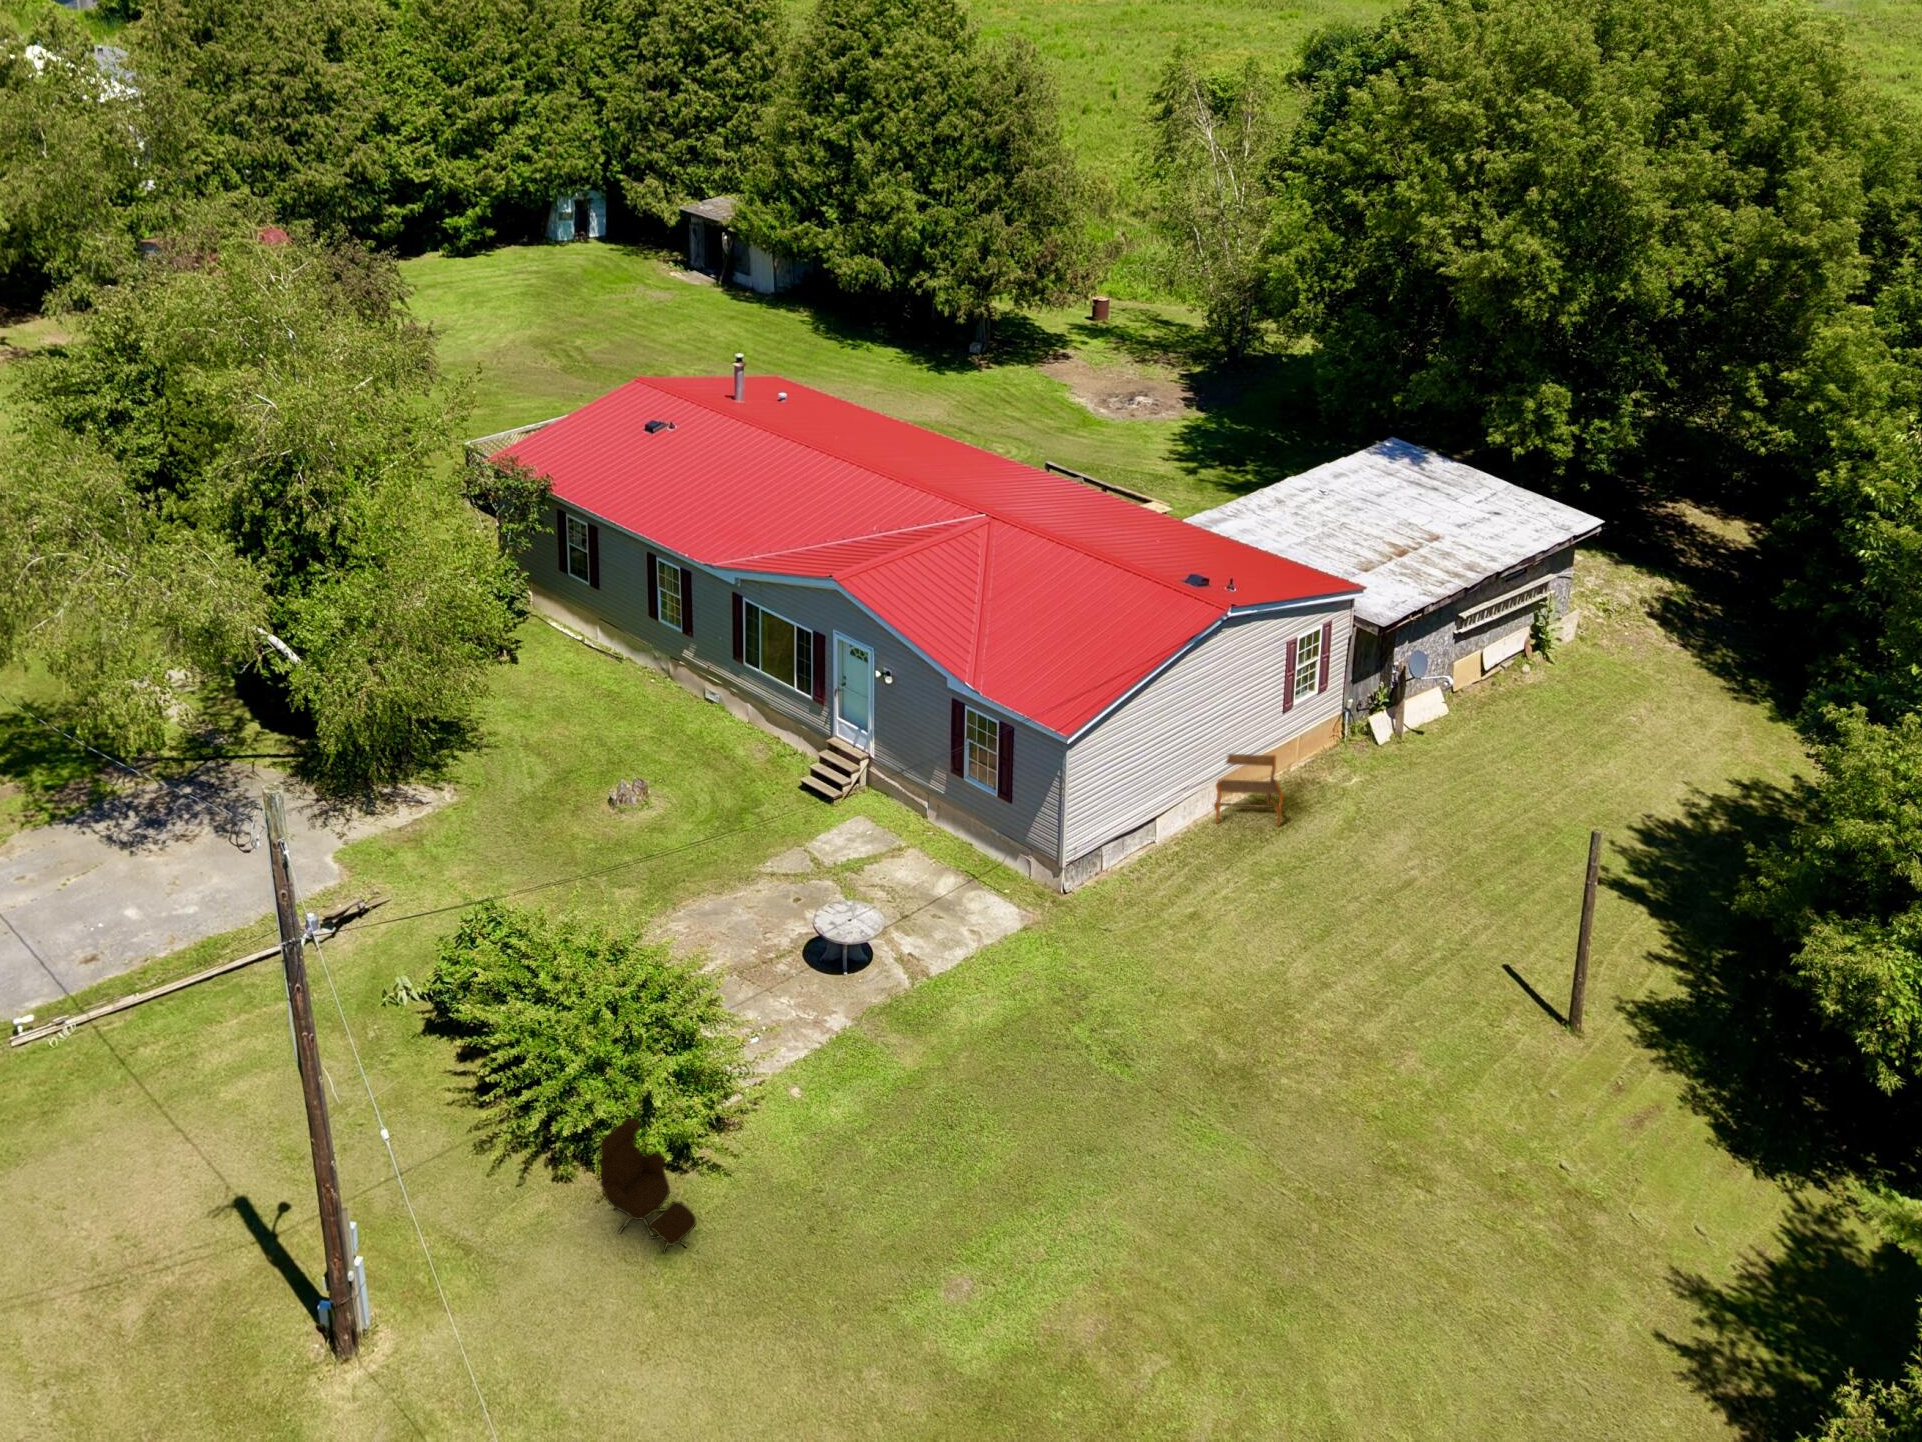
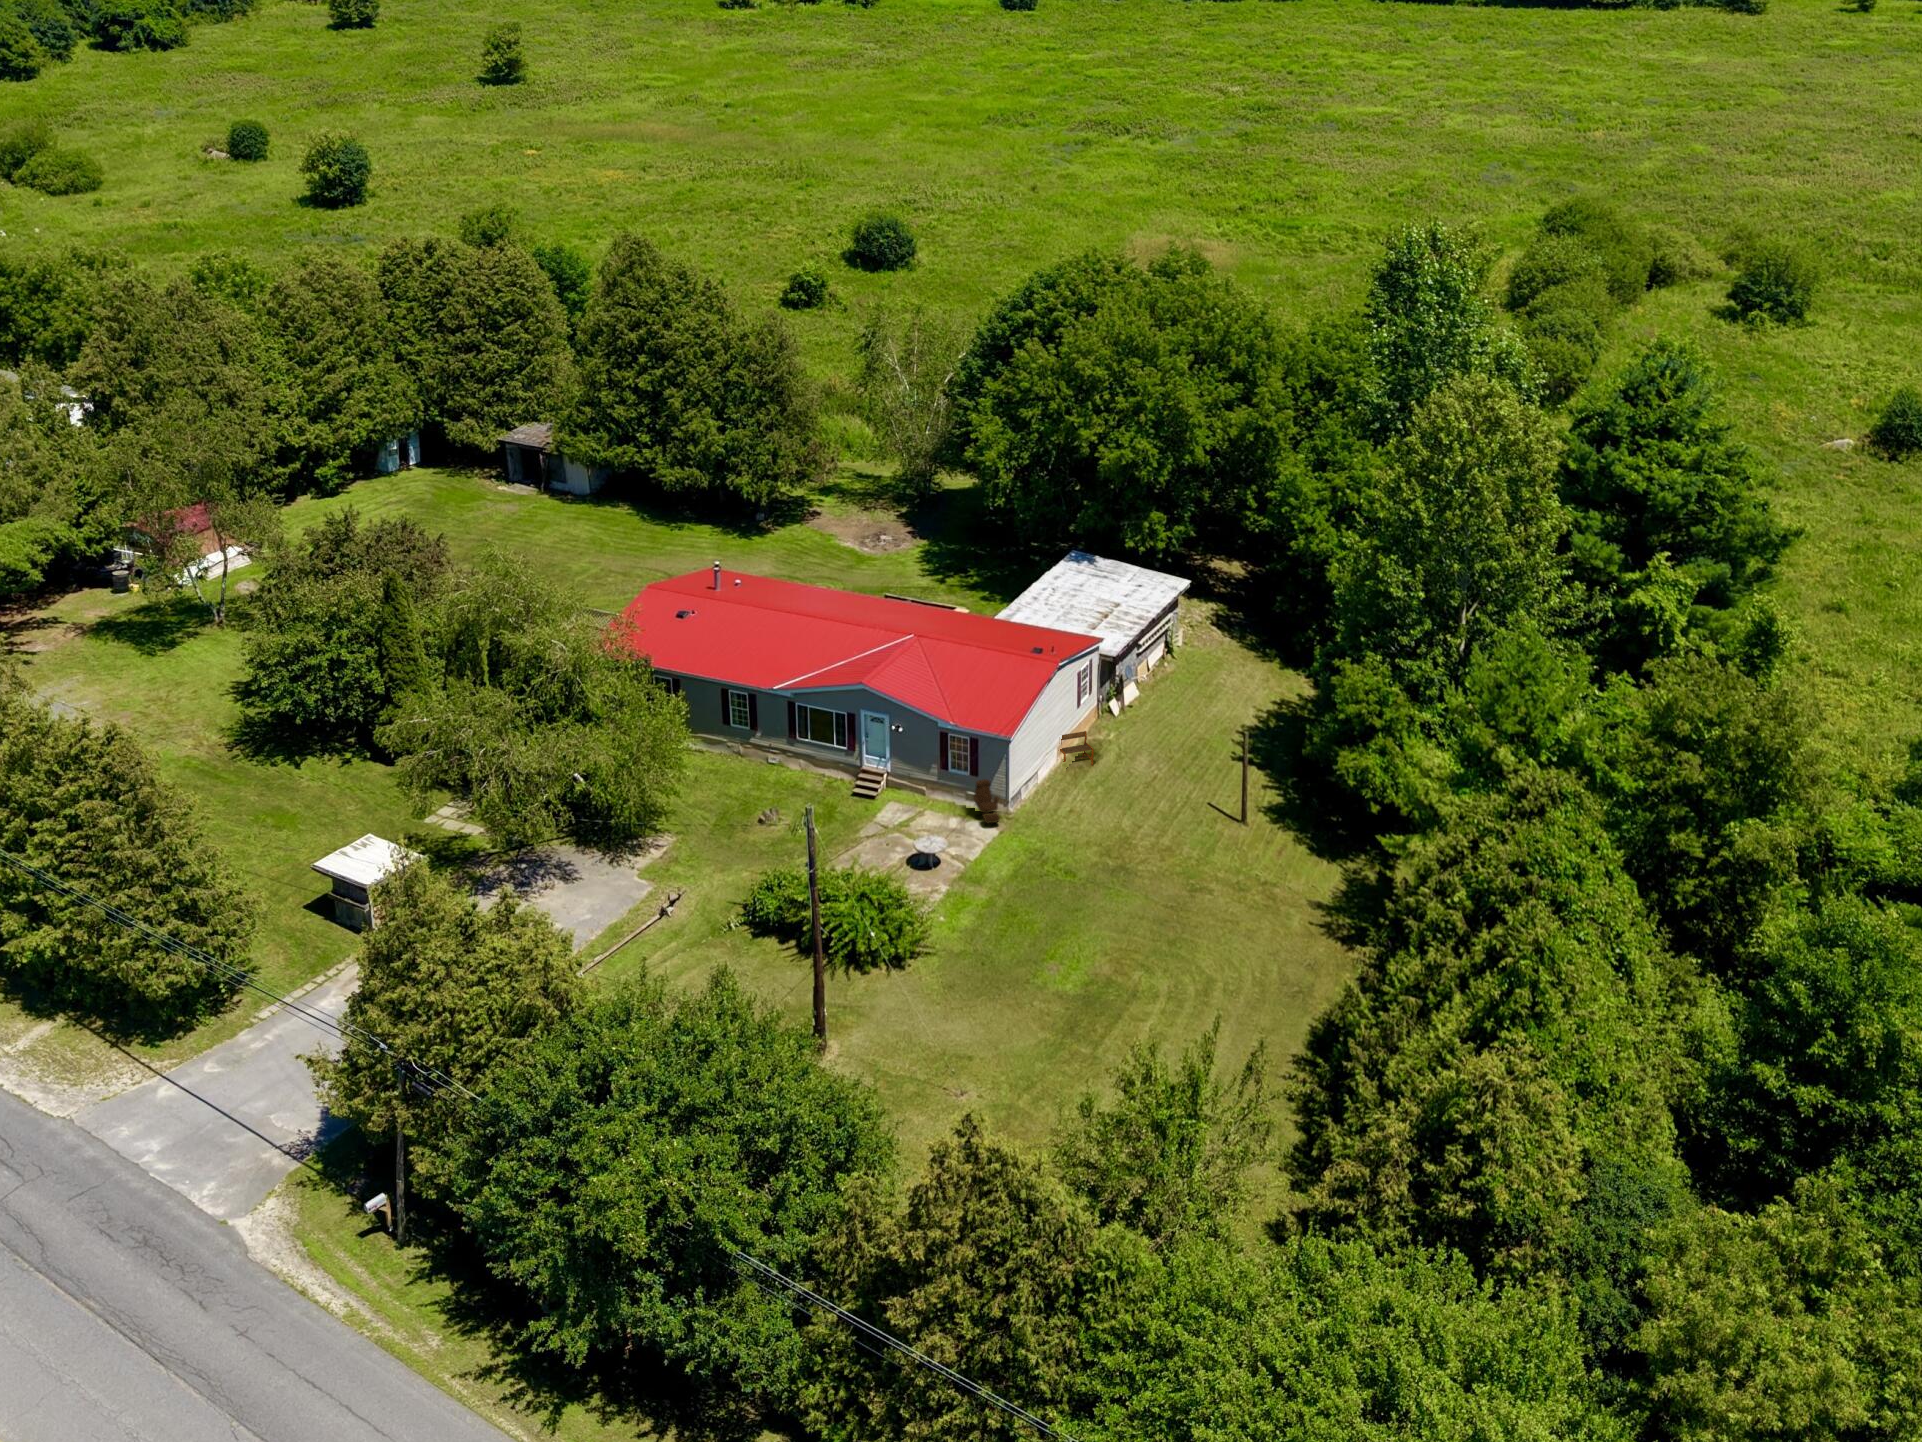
lounge chair: present [600,1118,696,1252] -> present [973,779,1000,826]

